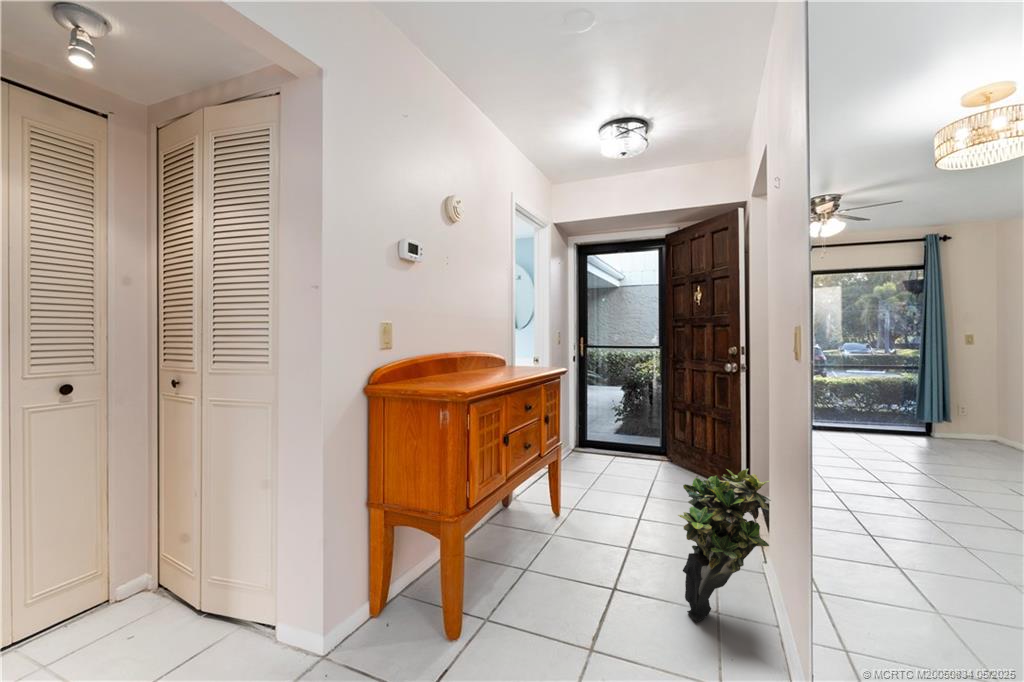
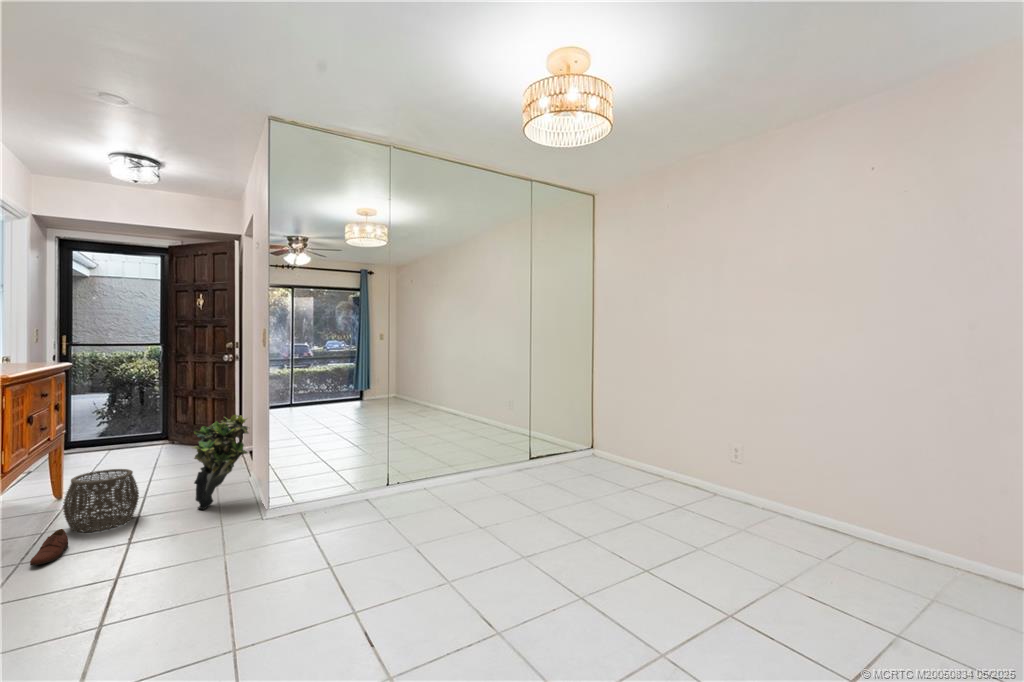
woven basket: none [537,512,614,605] -> present [63,469,139,532]
shoe: none [485,592,532,650] -> present [30,529,68,565]

